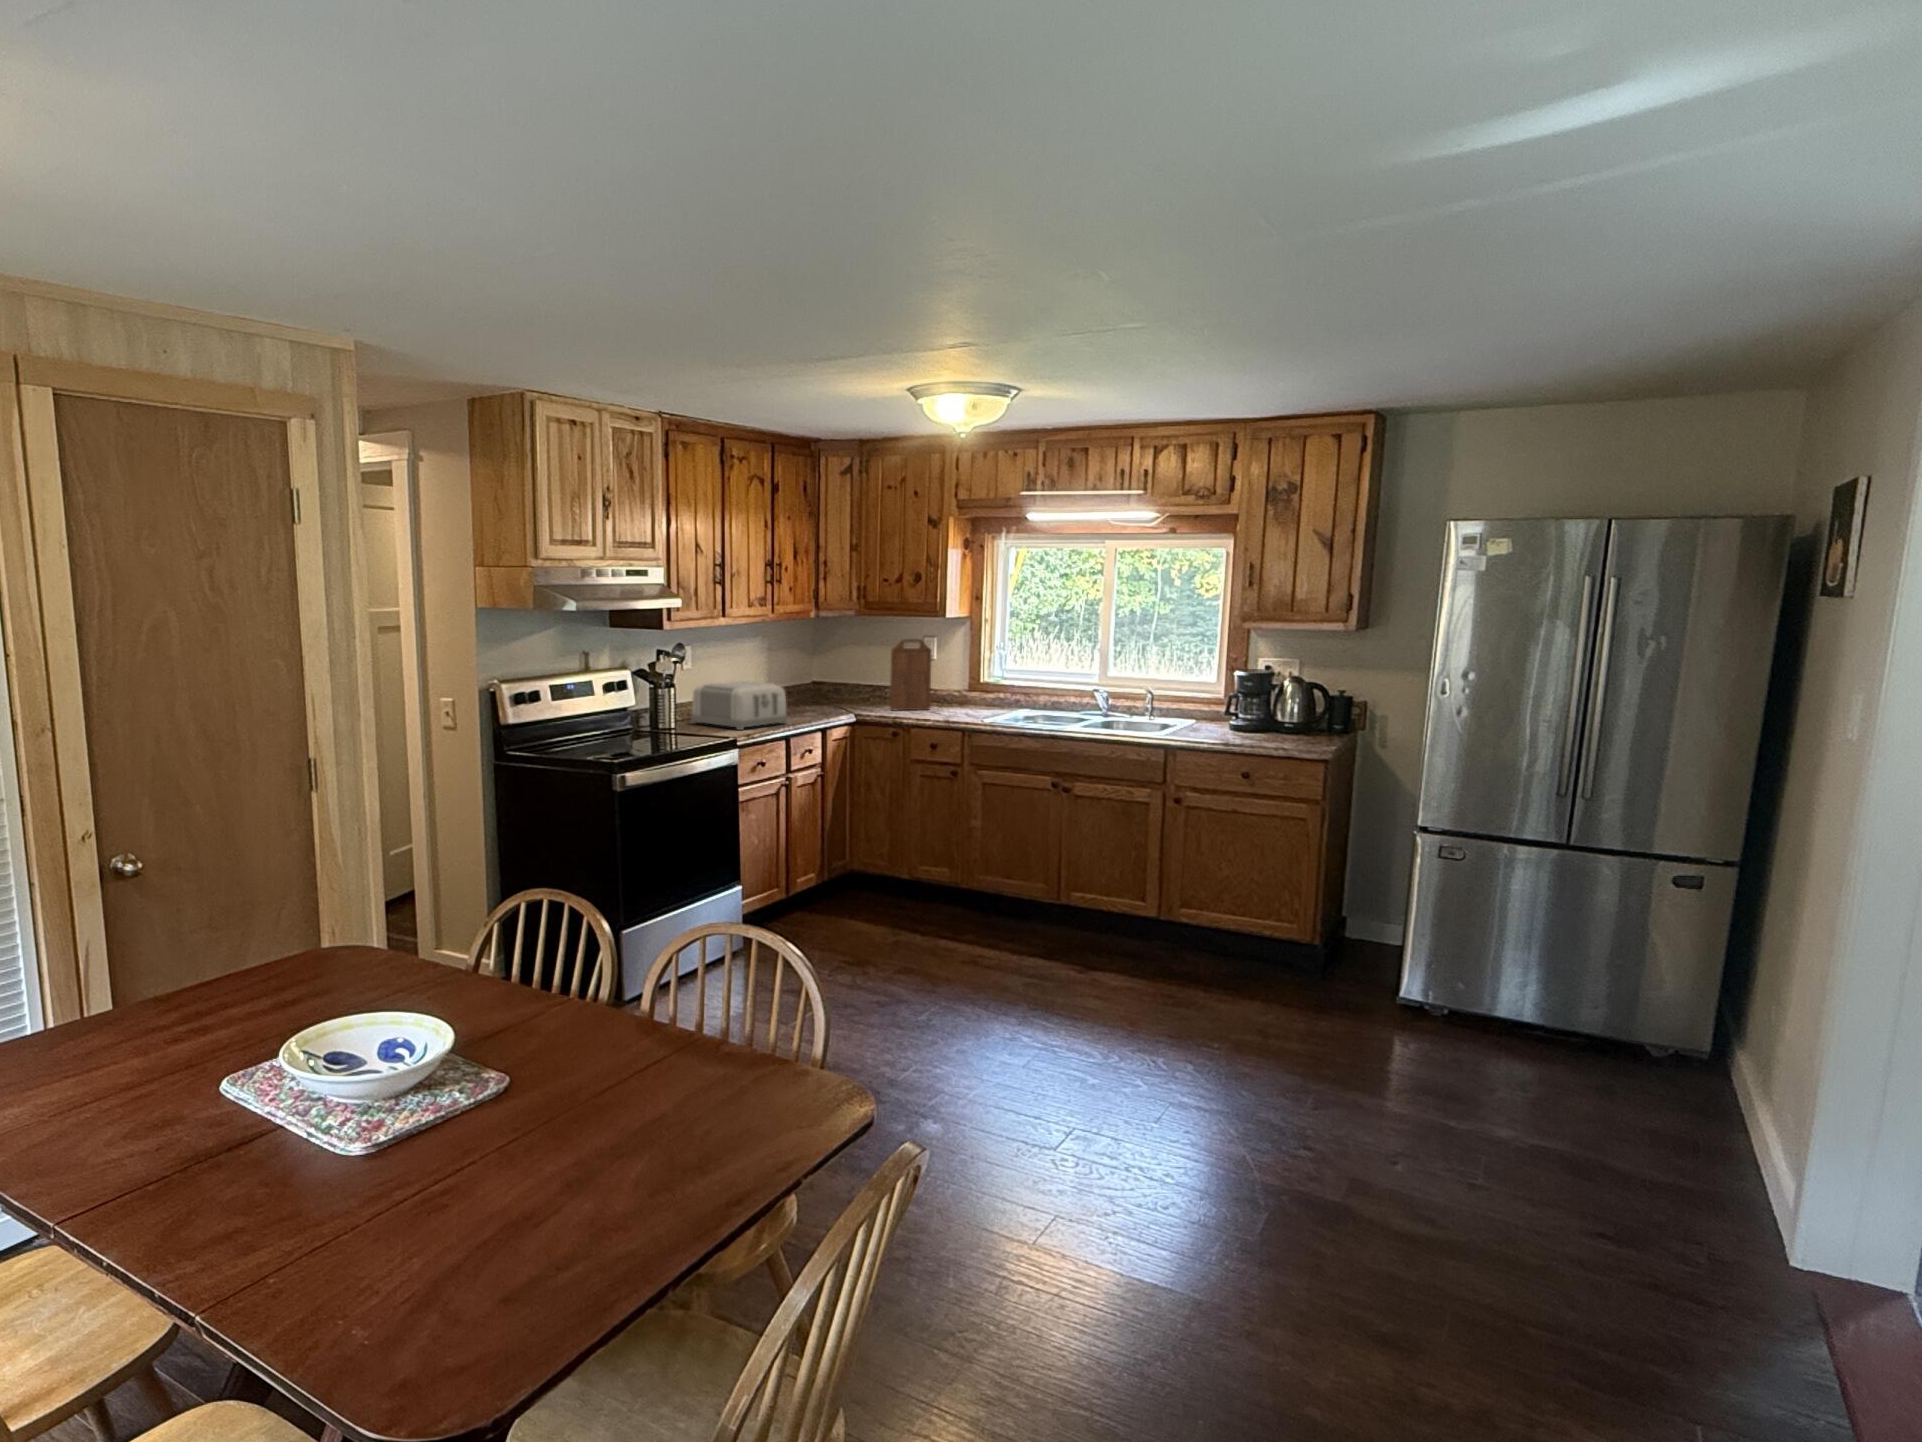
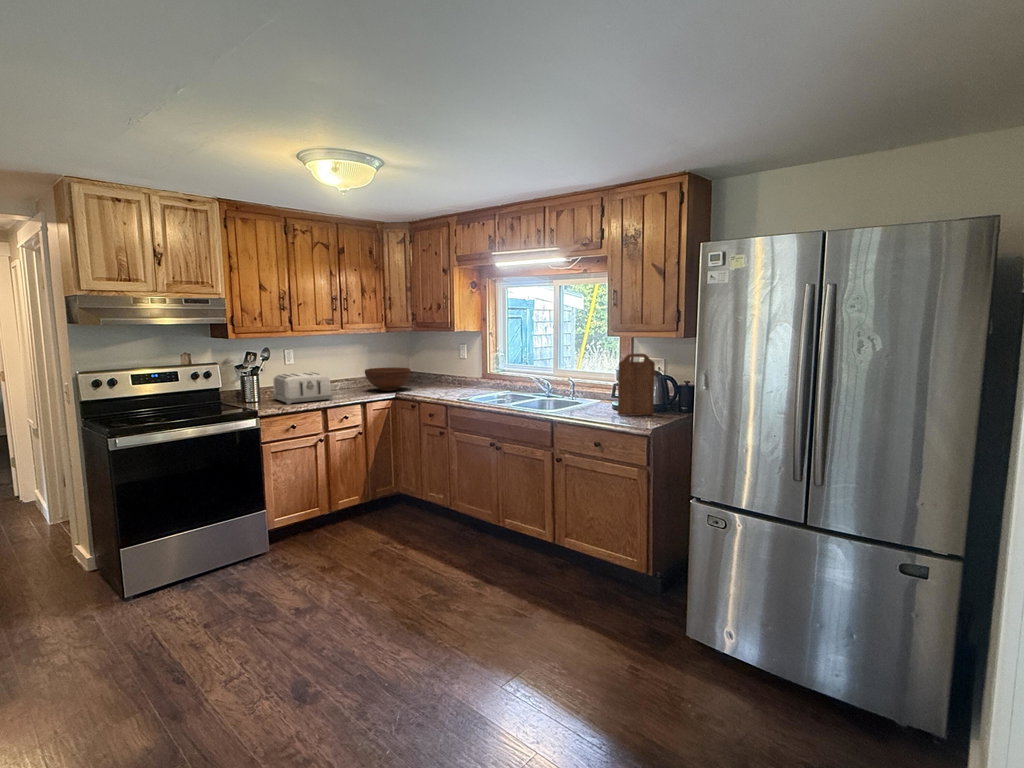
cutting board: present [890,639,932,710] -> present [618,354,655,415]
fruit bowl: none [797,674,868,711] -> present [365,367,411,391]

